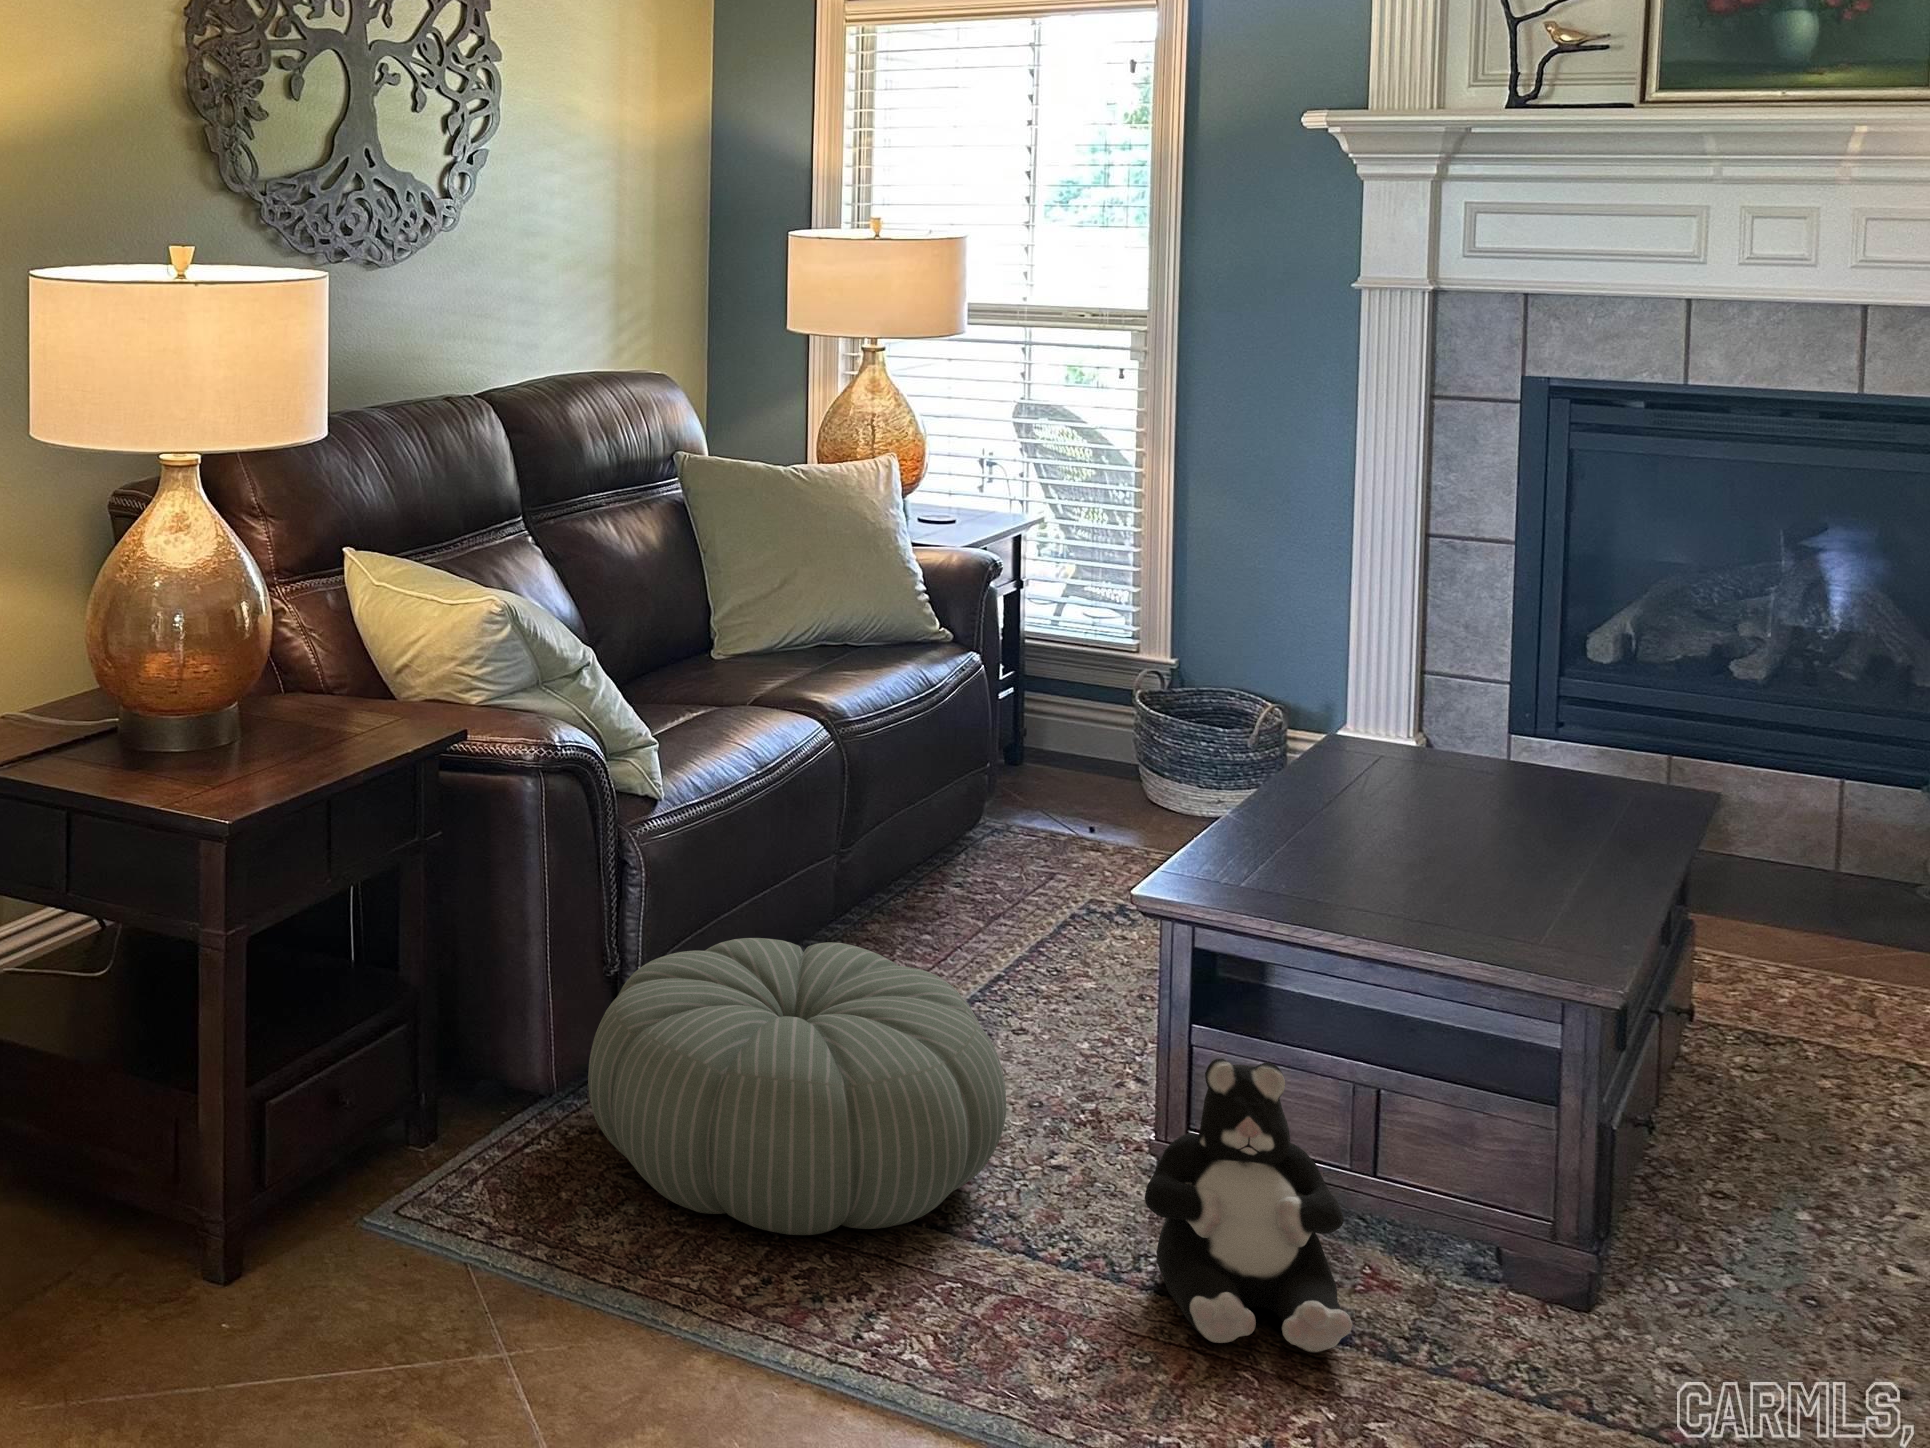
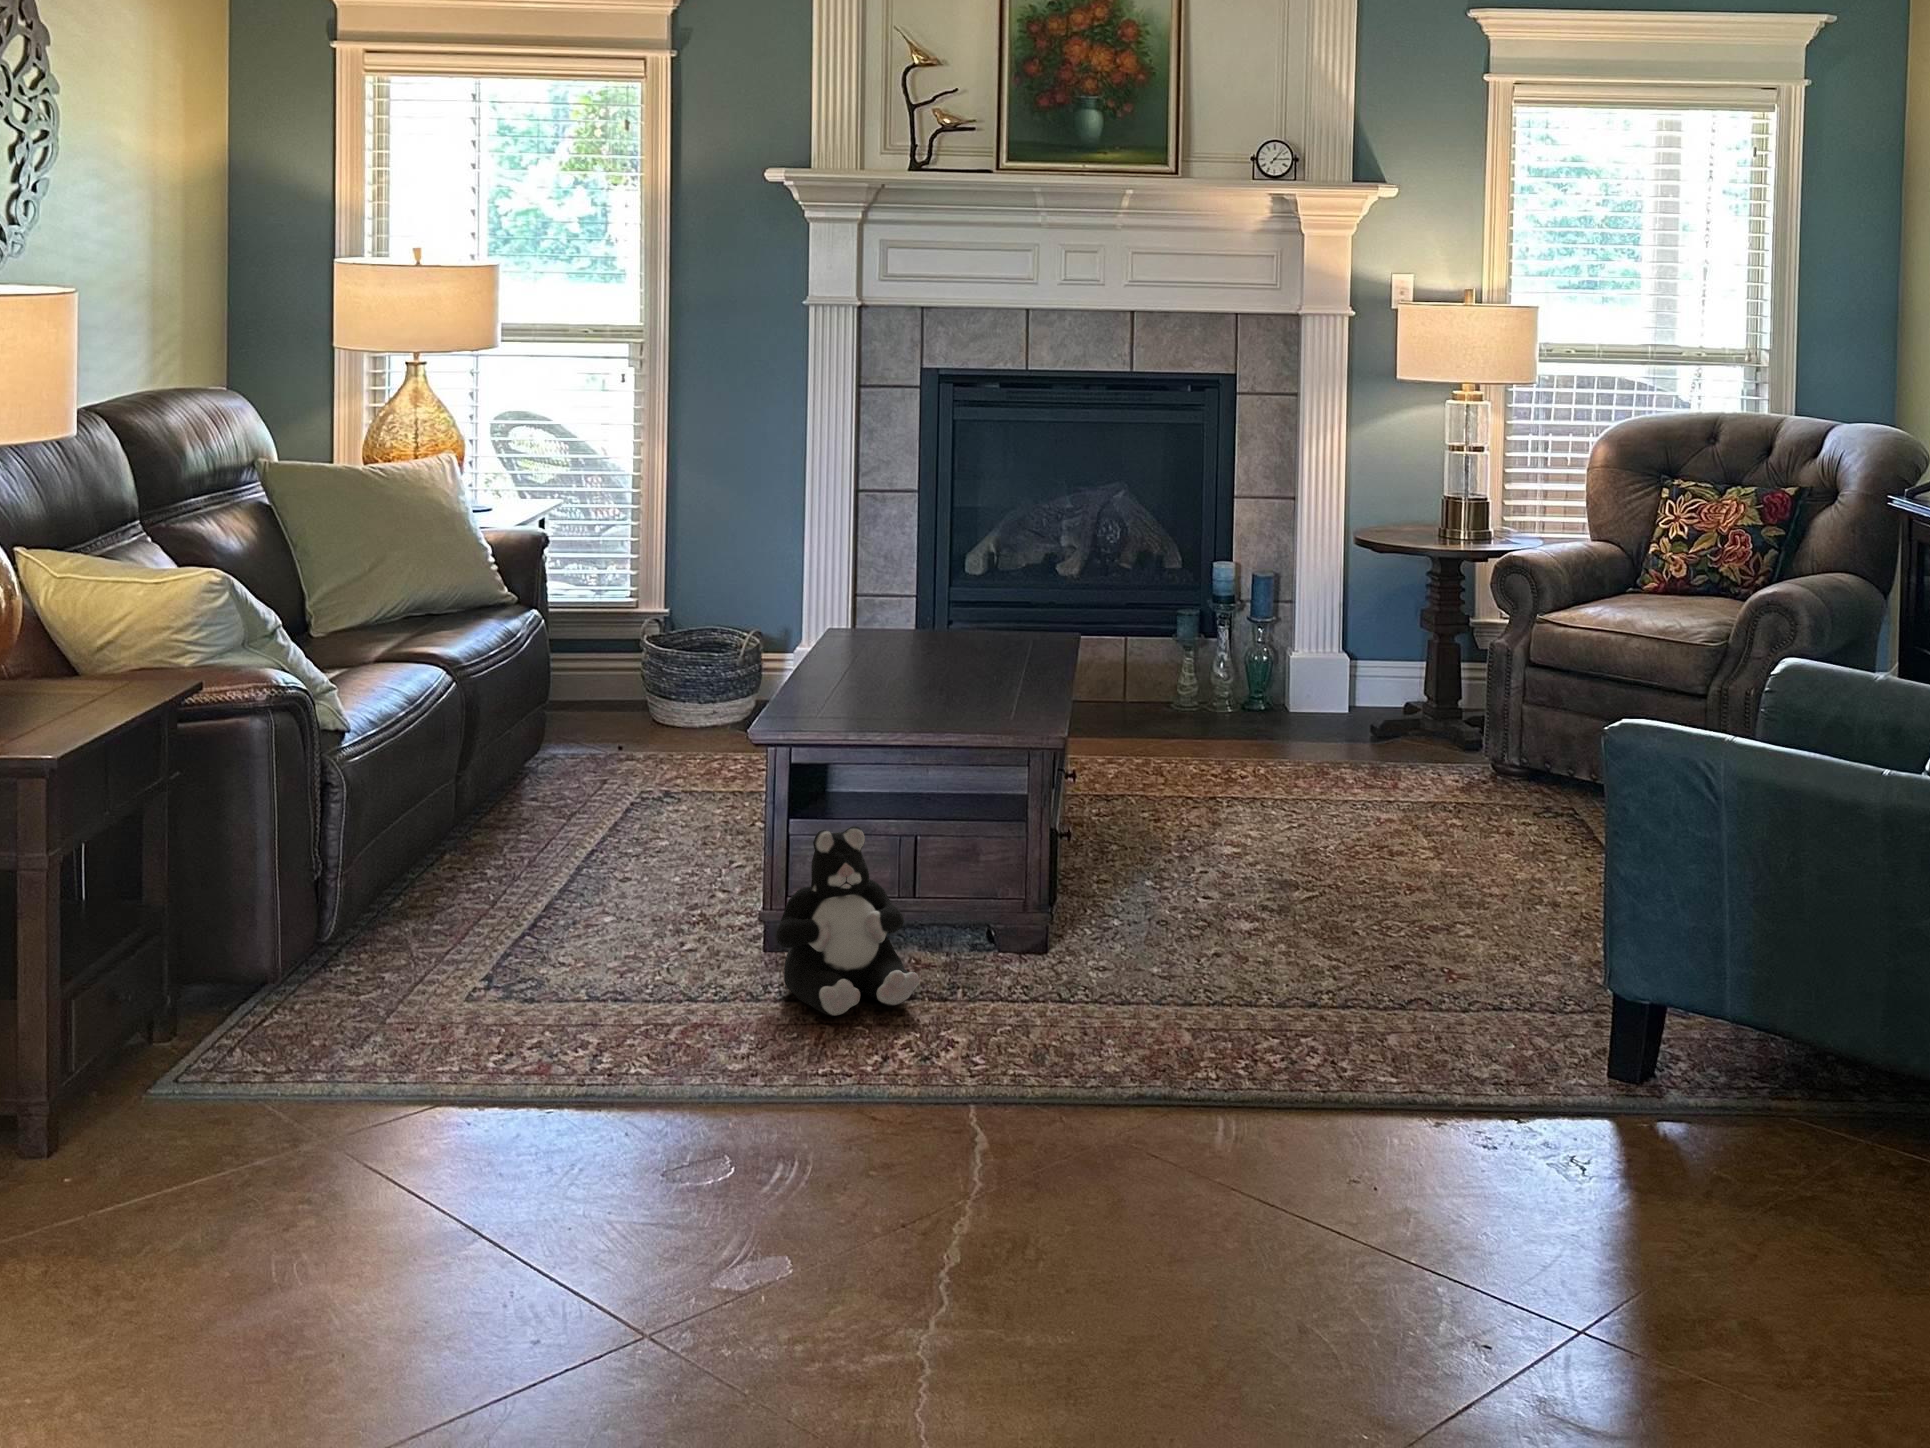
pouf: present [588,938,1006,1235] -> none [319,822,661,1034]

